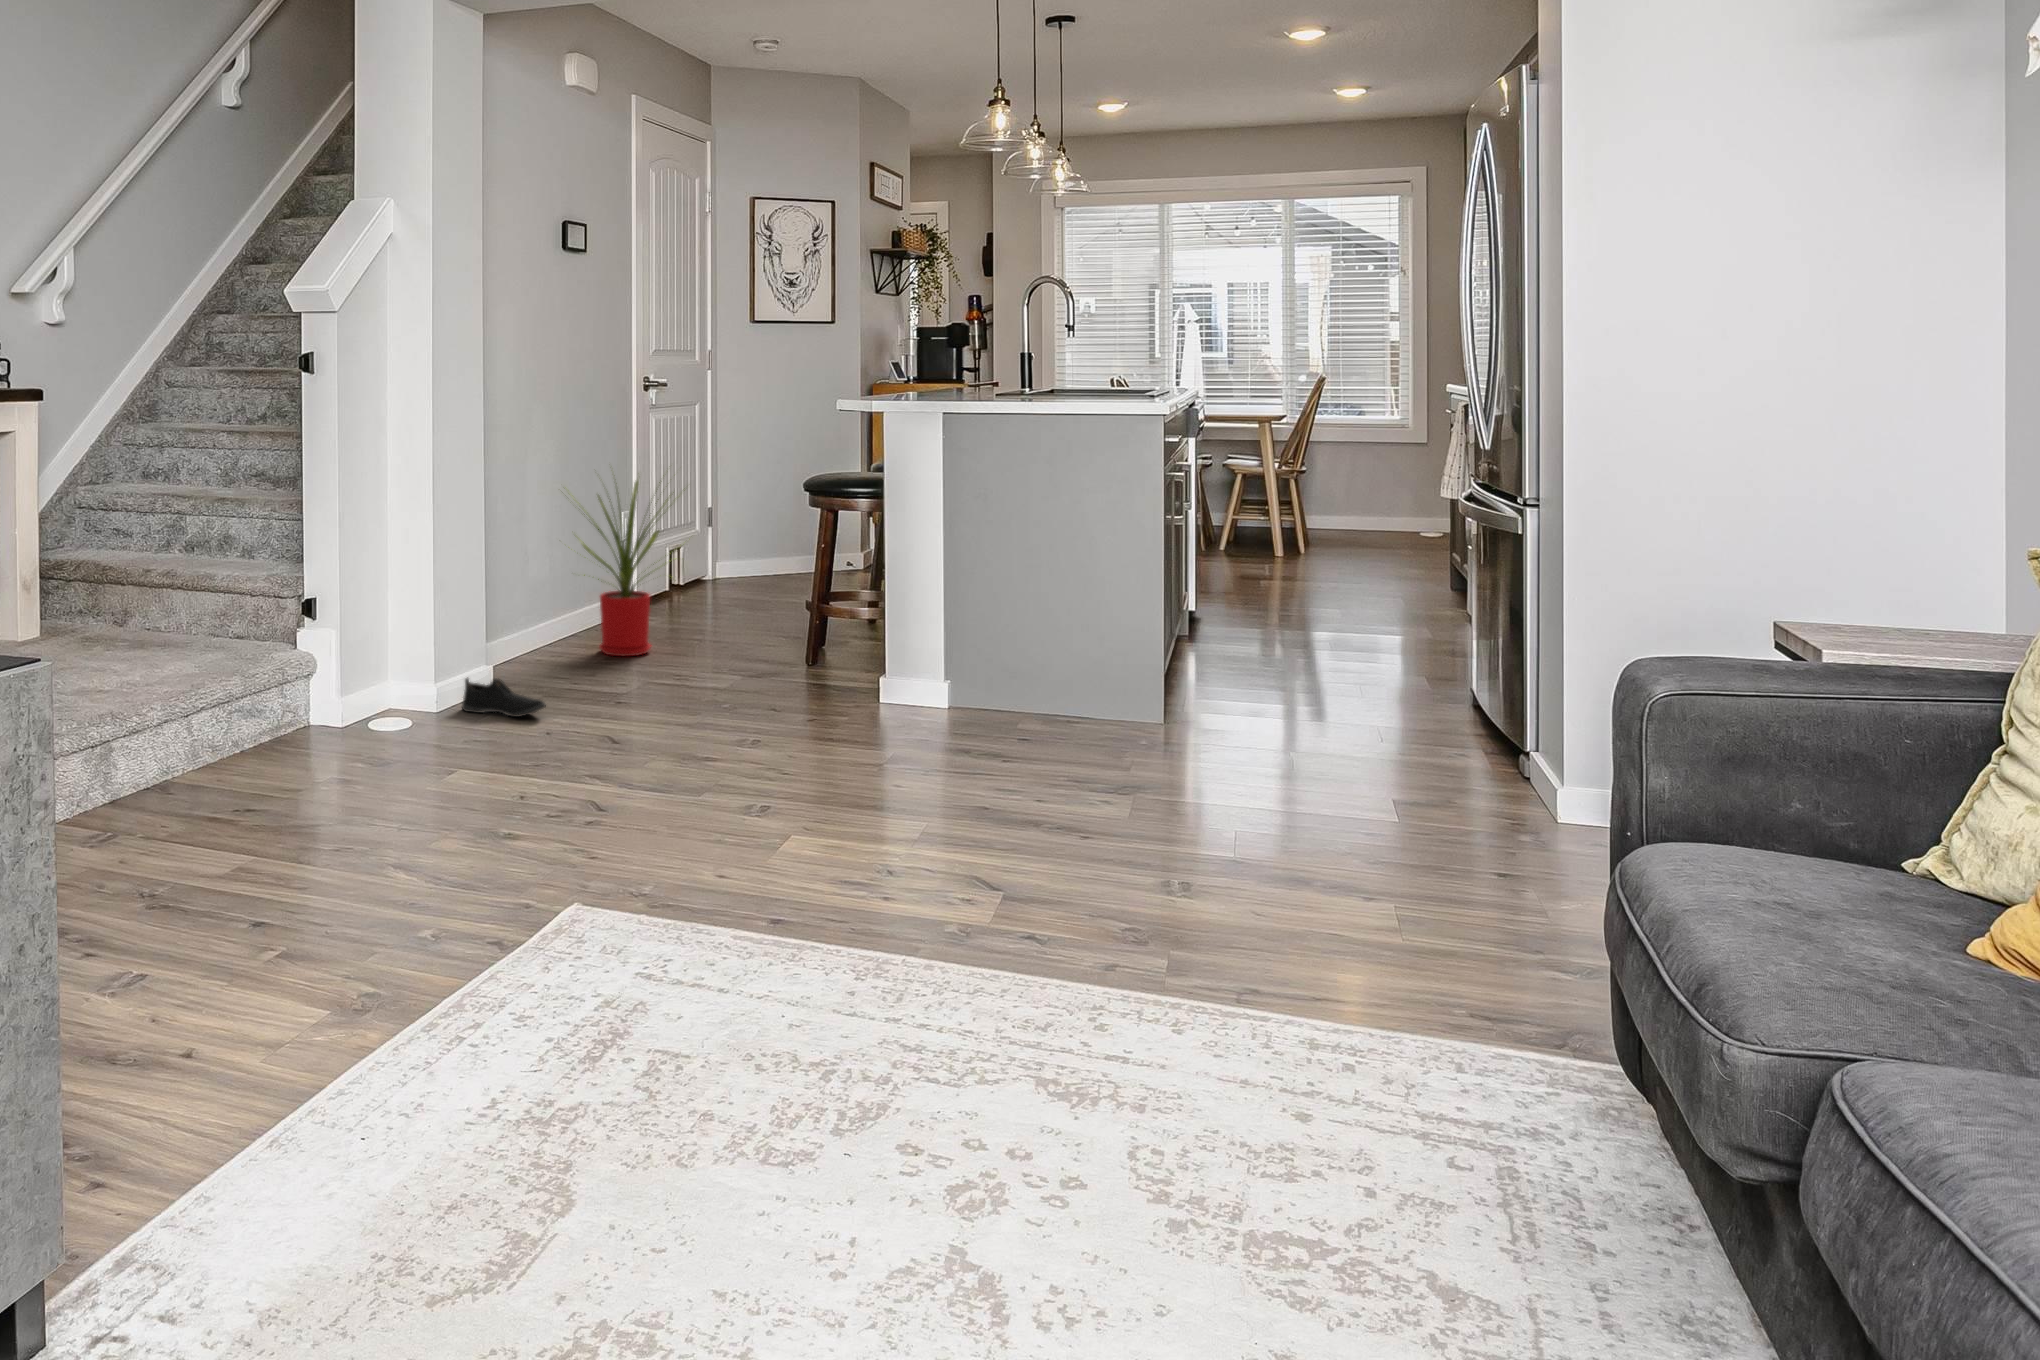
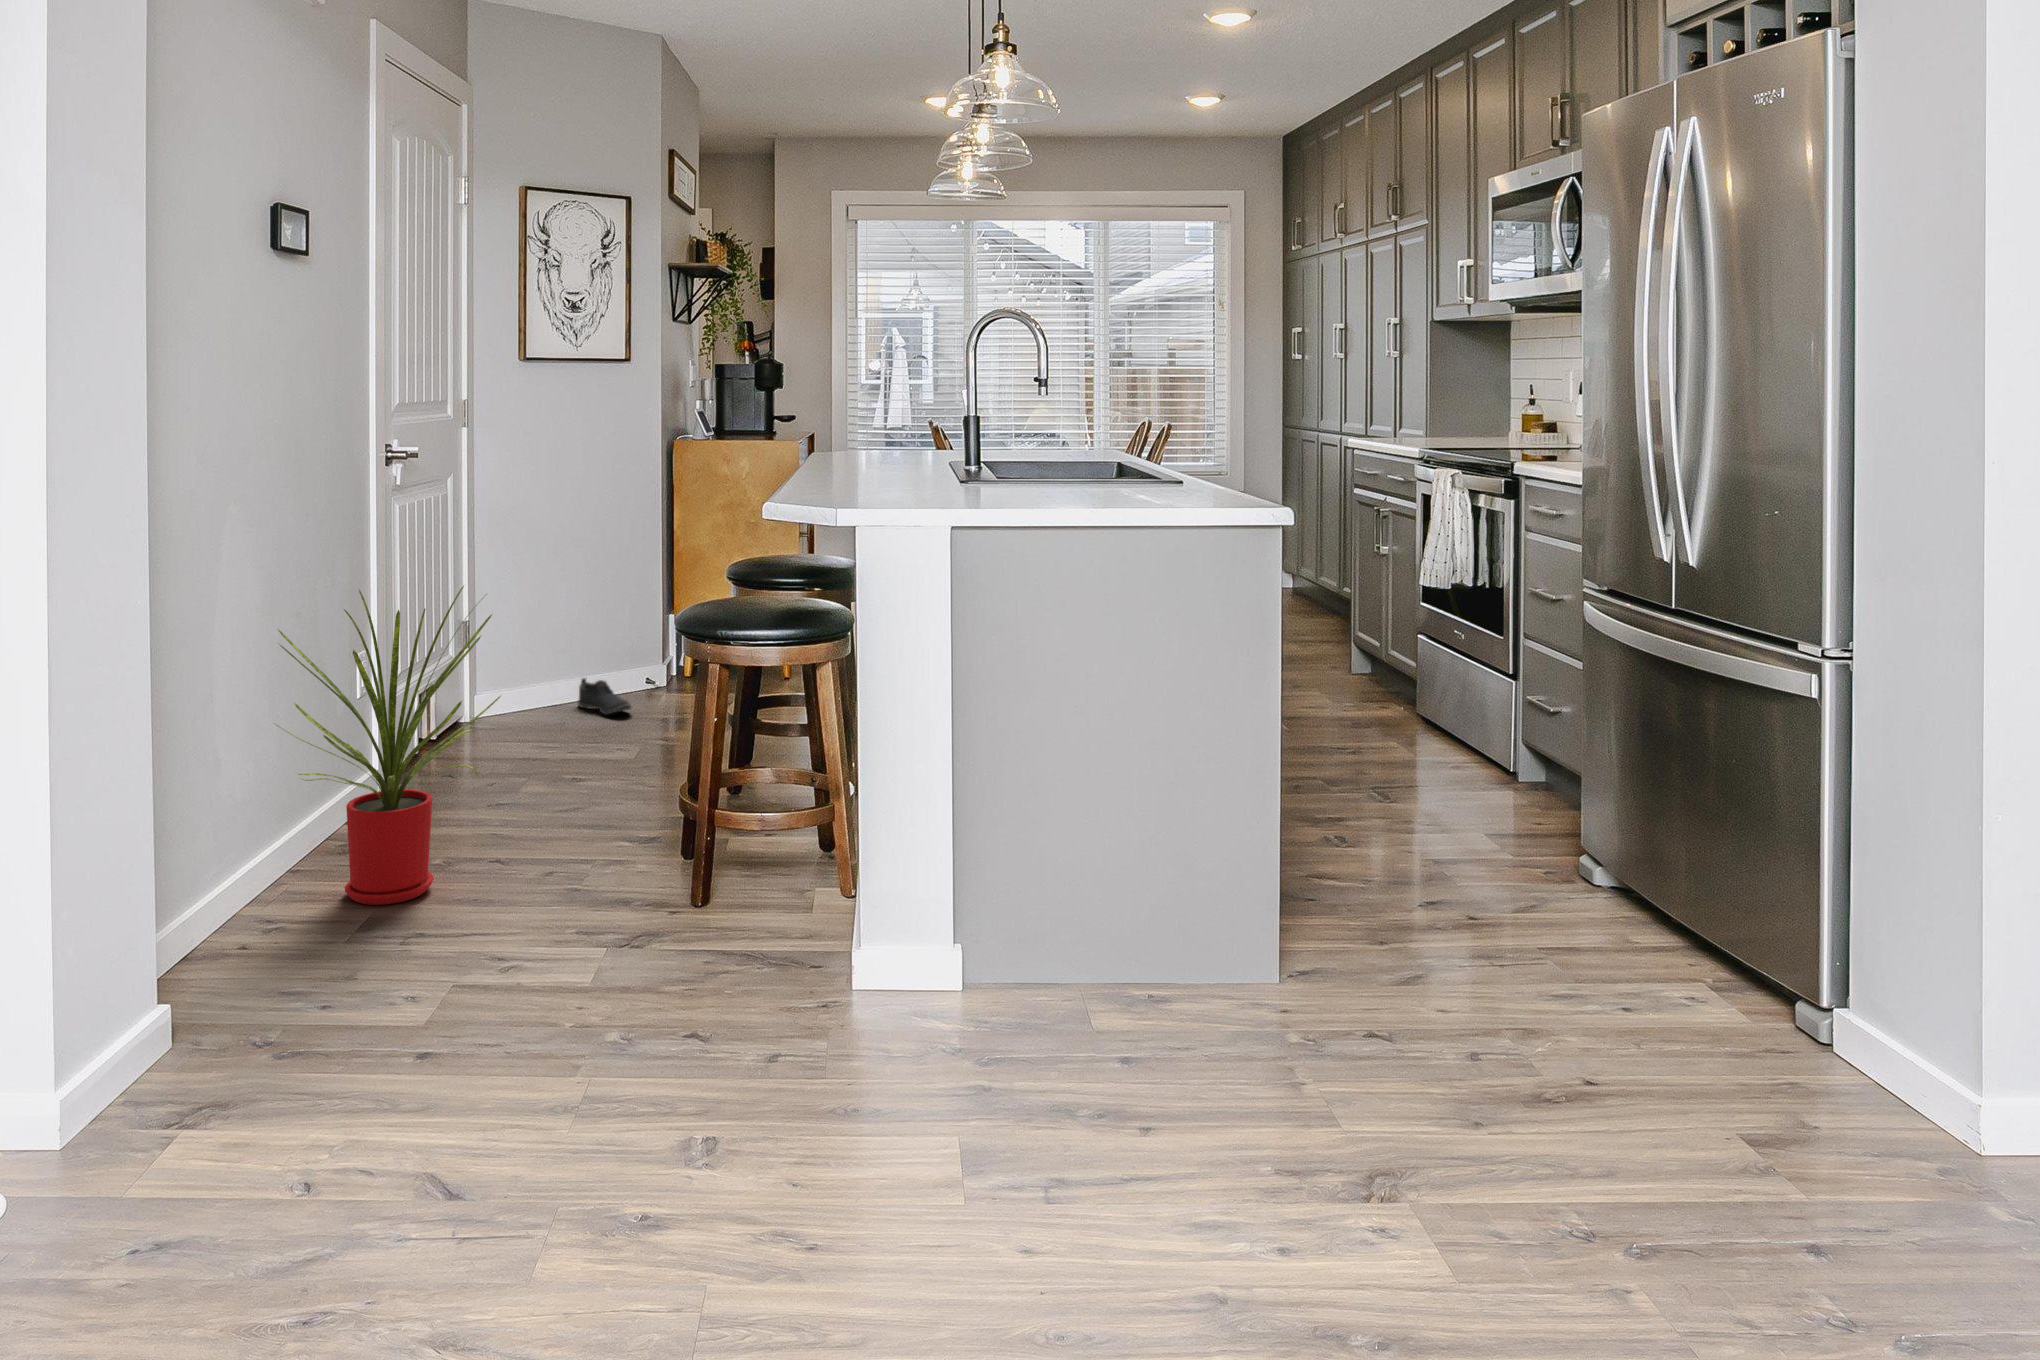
shoe: present [462,677,546,717] -> present [578,678,631,715]

